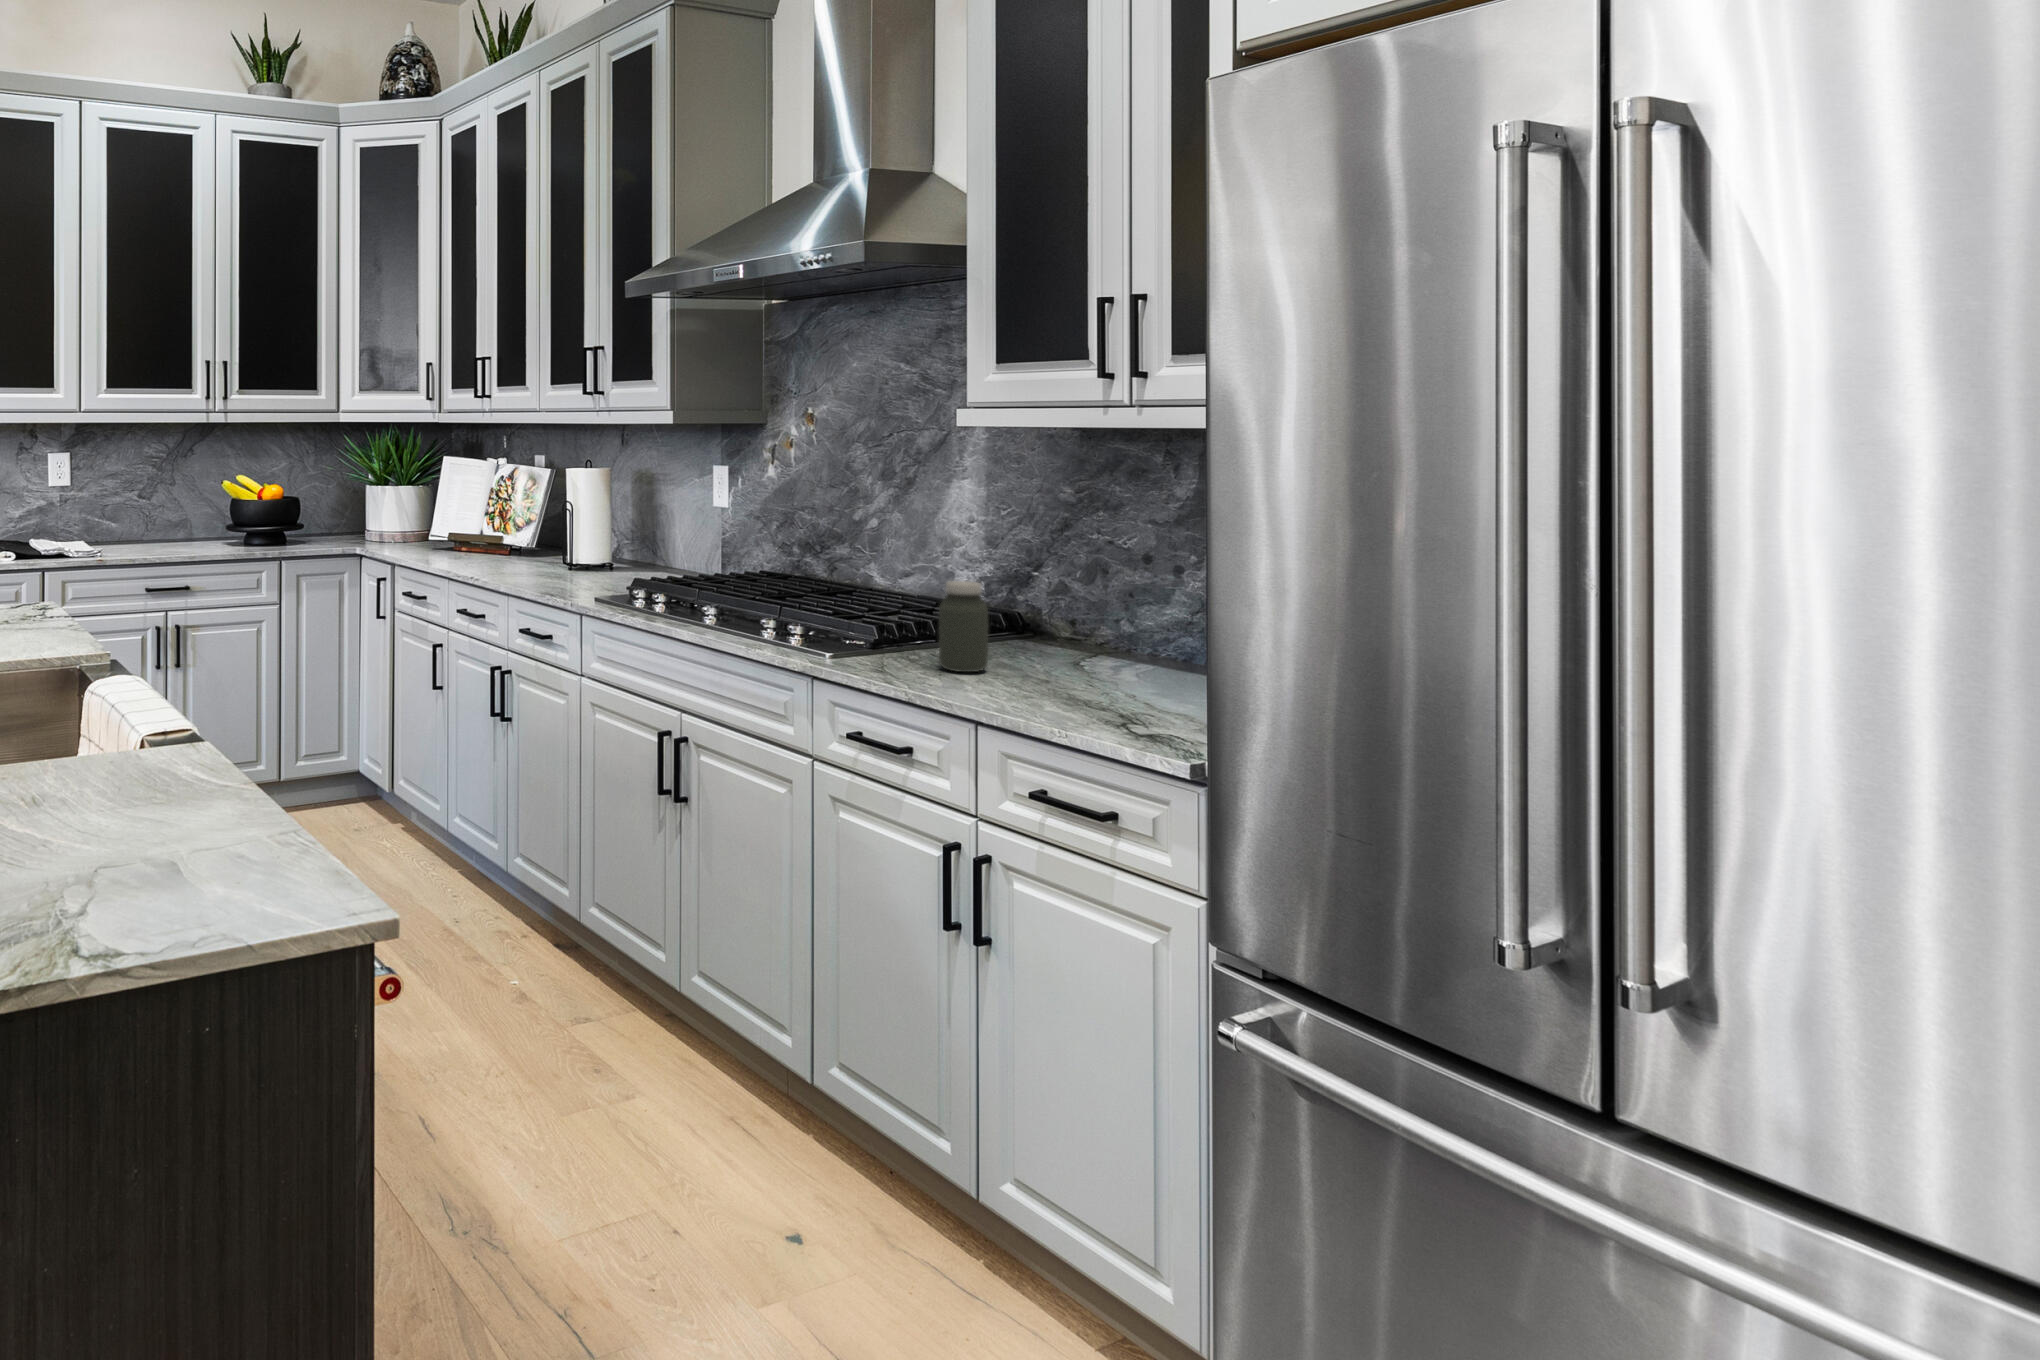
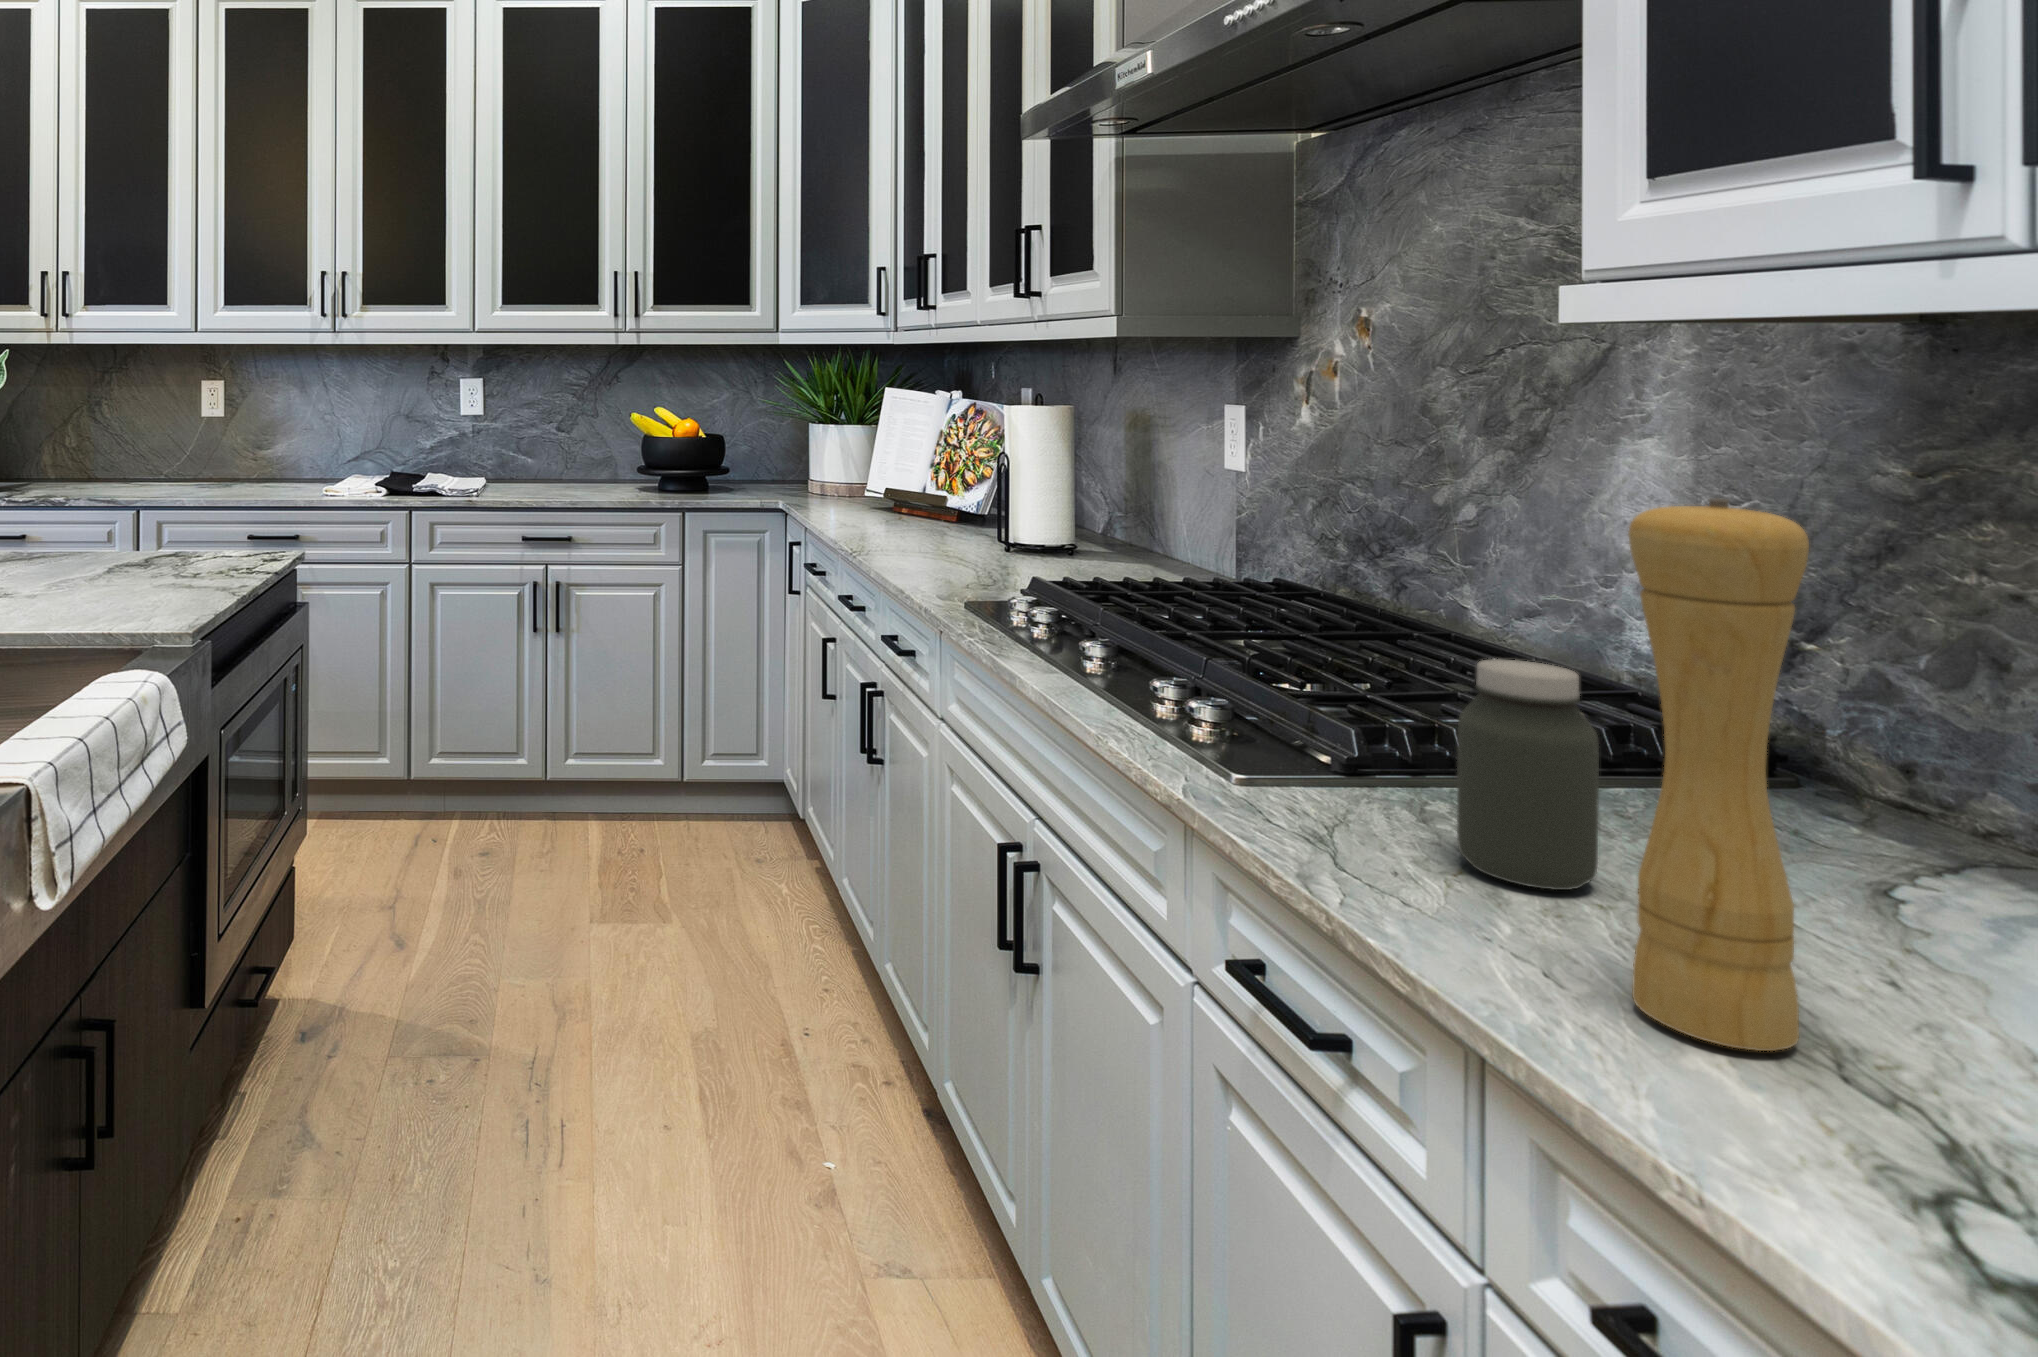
pepper mill: none [1017,507,1069,699] -> present [1628,498,1809,1051]

